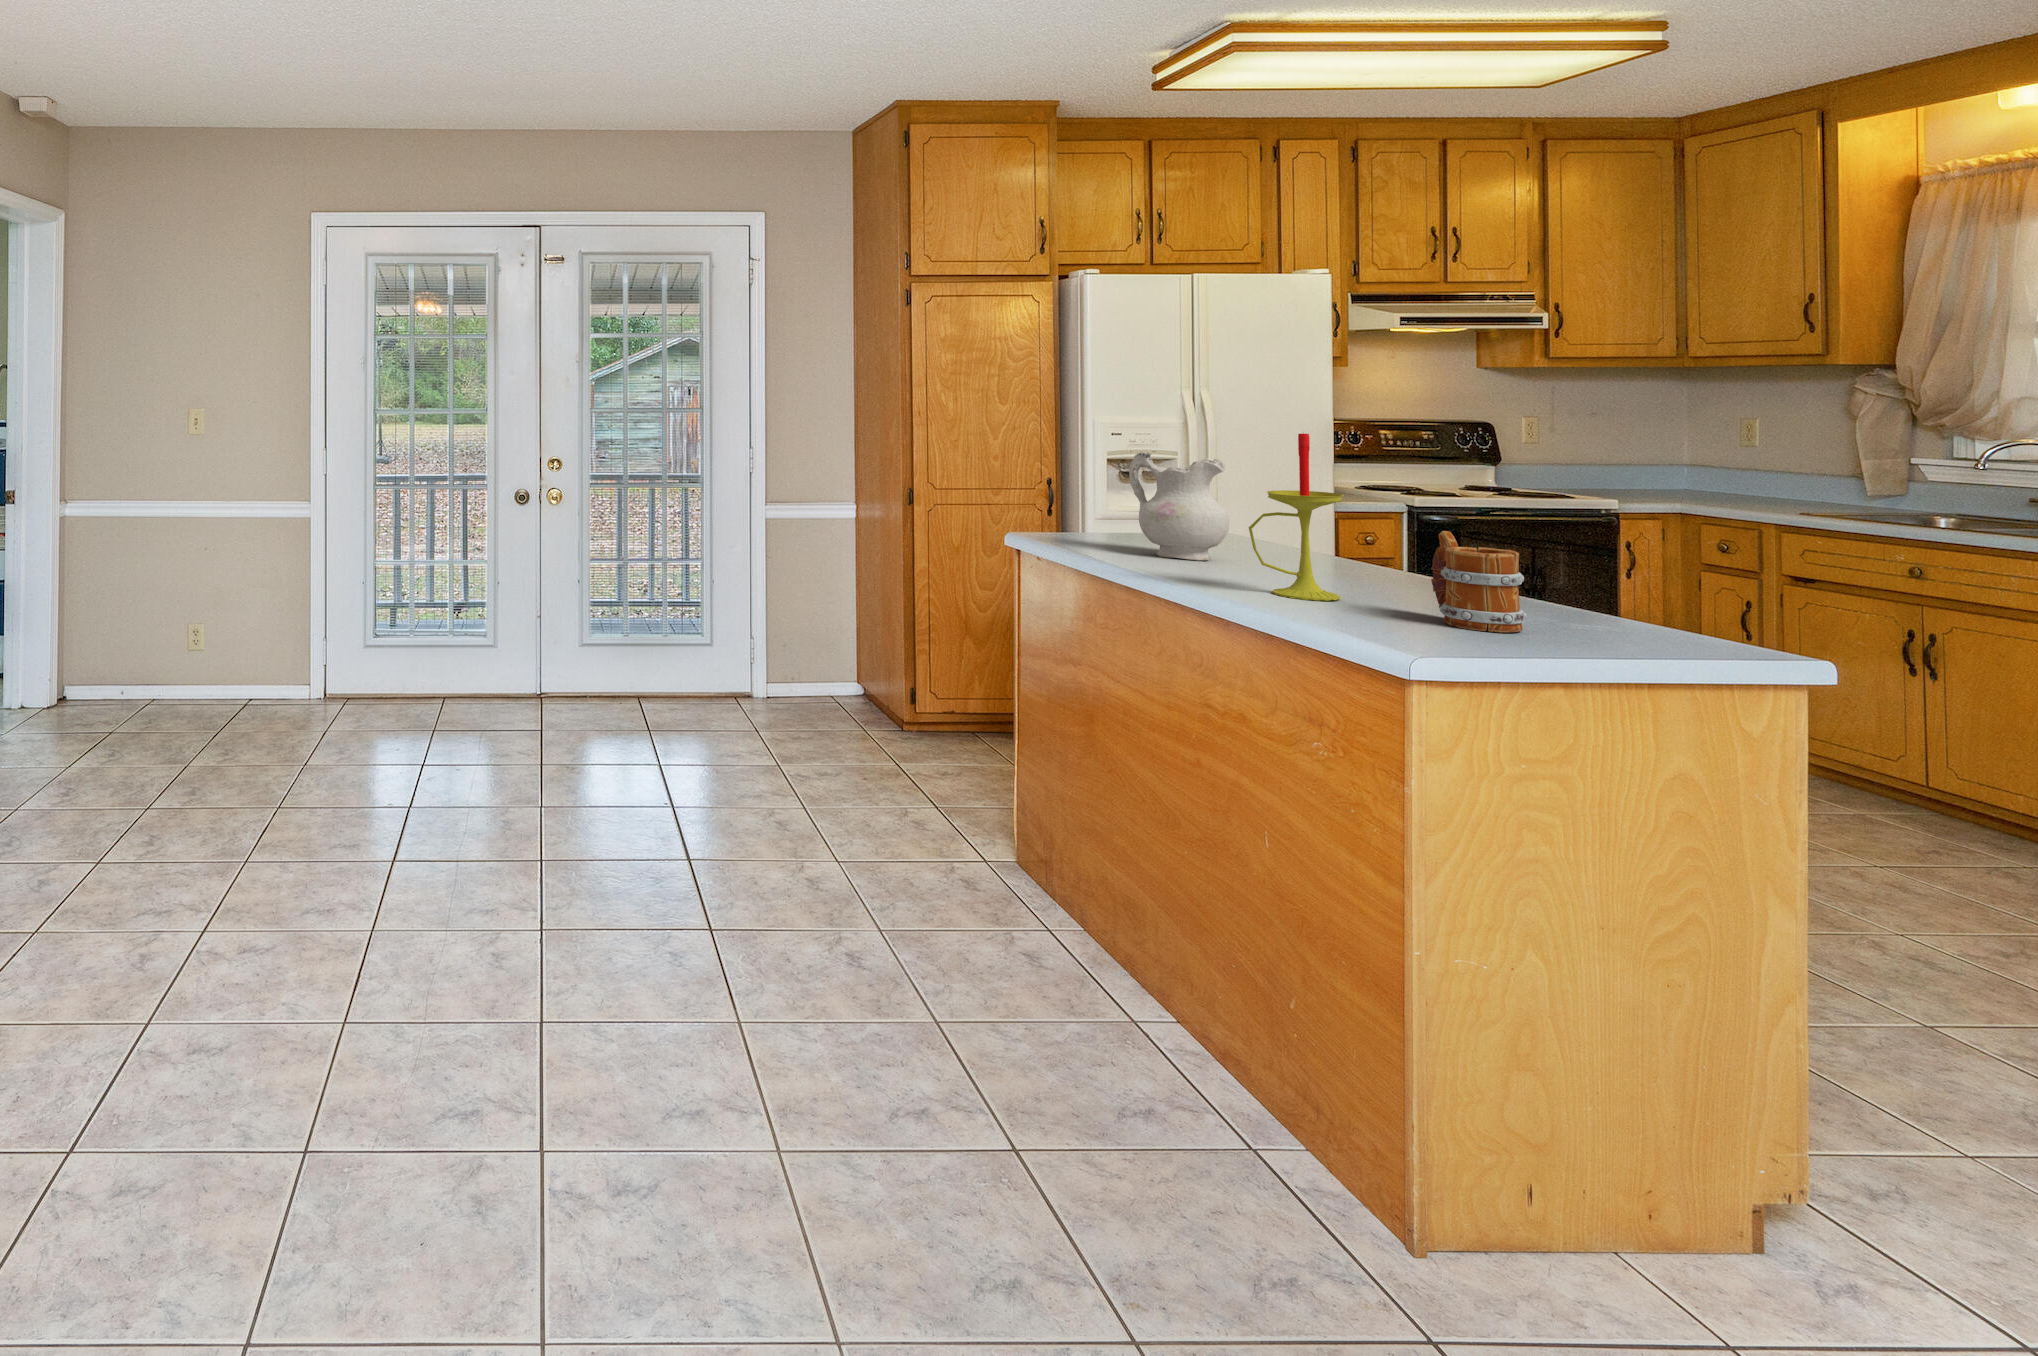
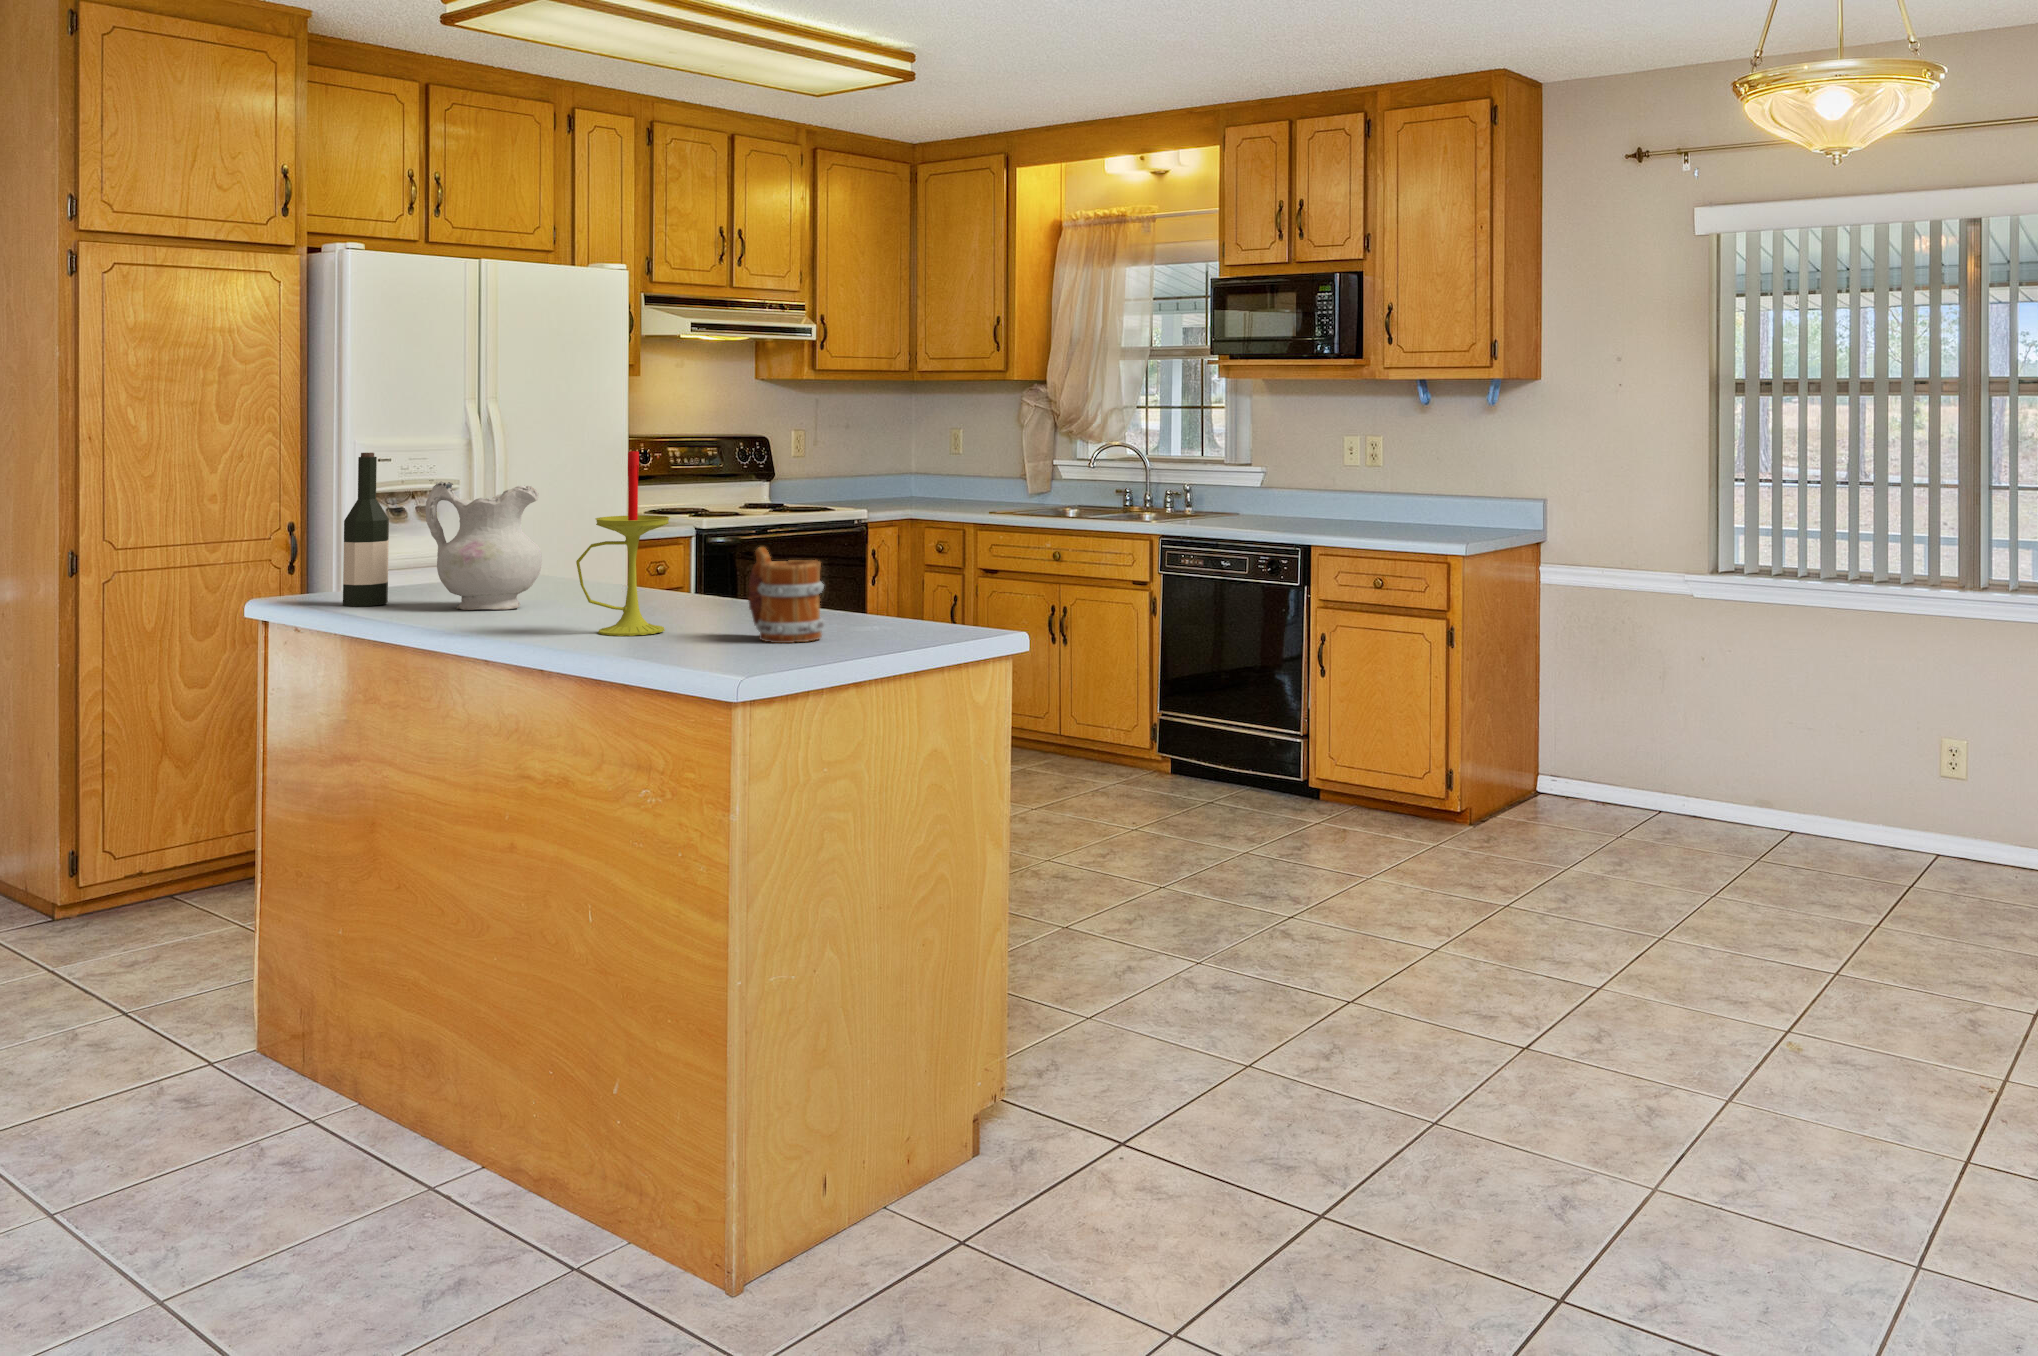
wine bottle: none [1068,427,1103,545] -> present [343,453,389,606]

